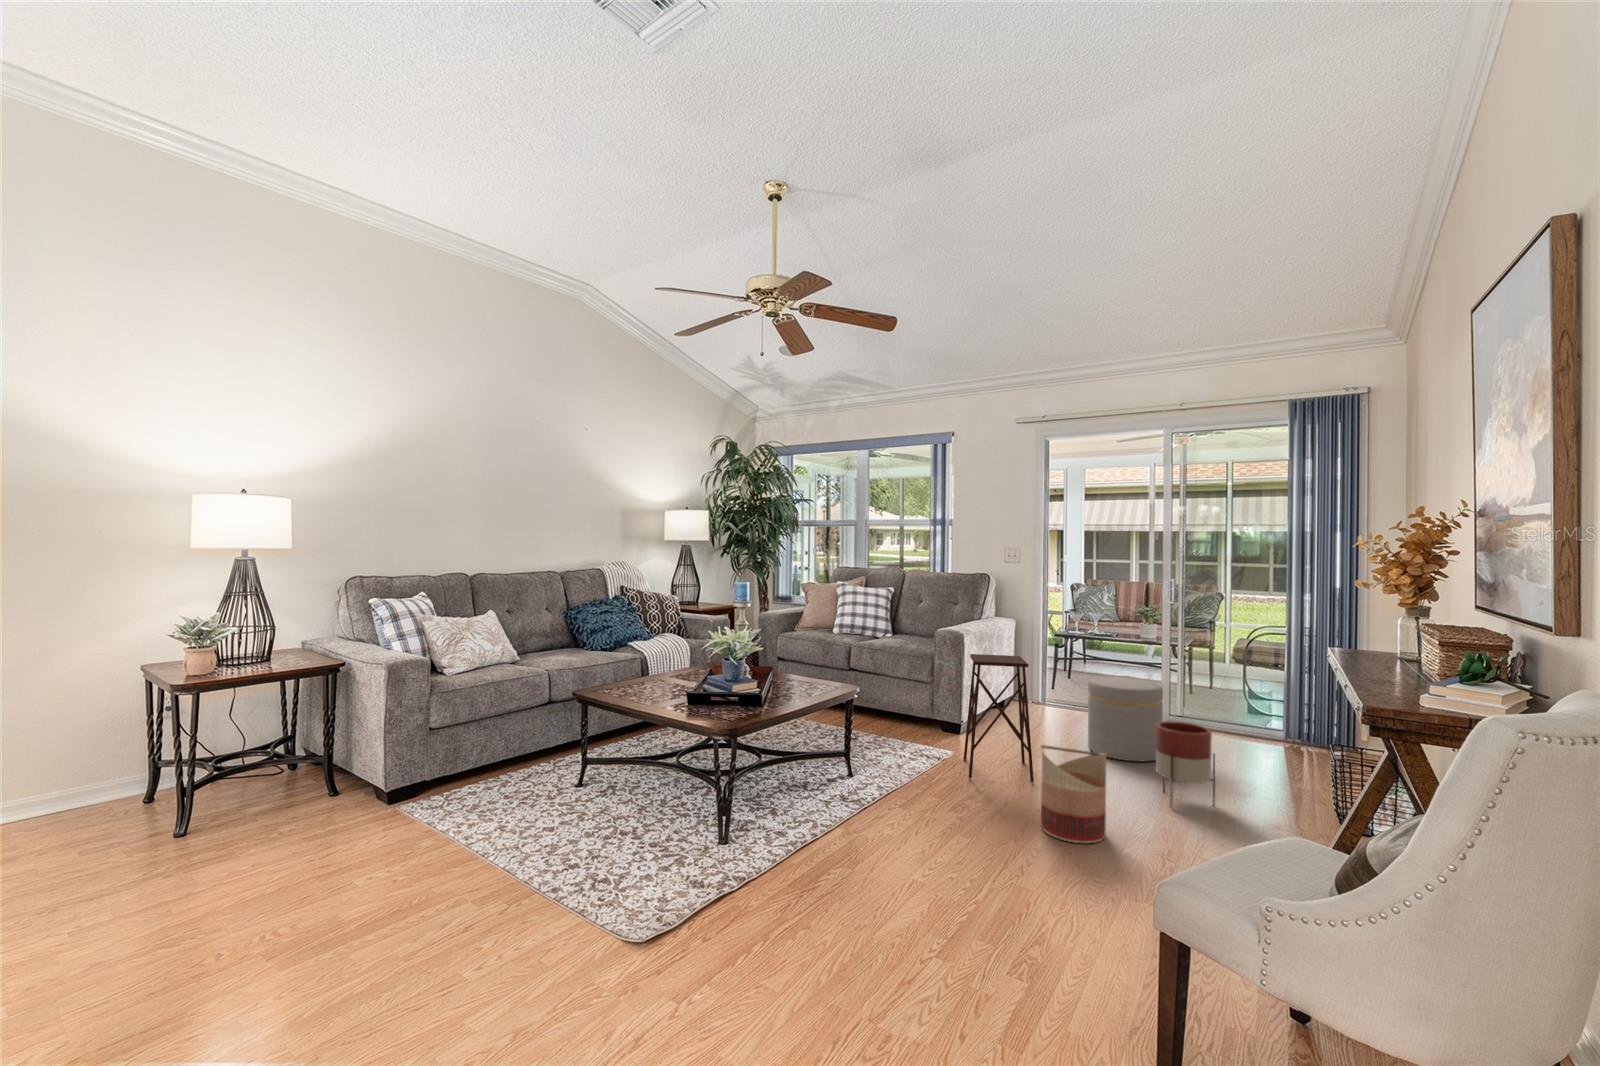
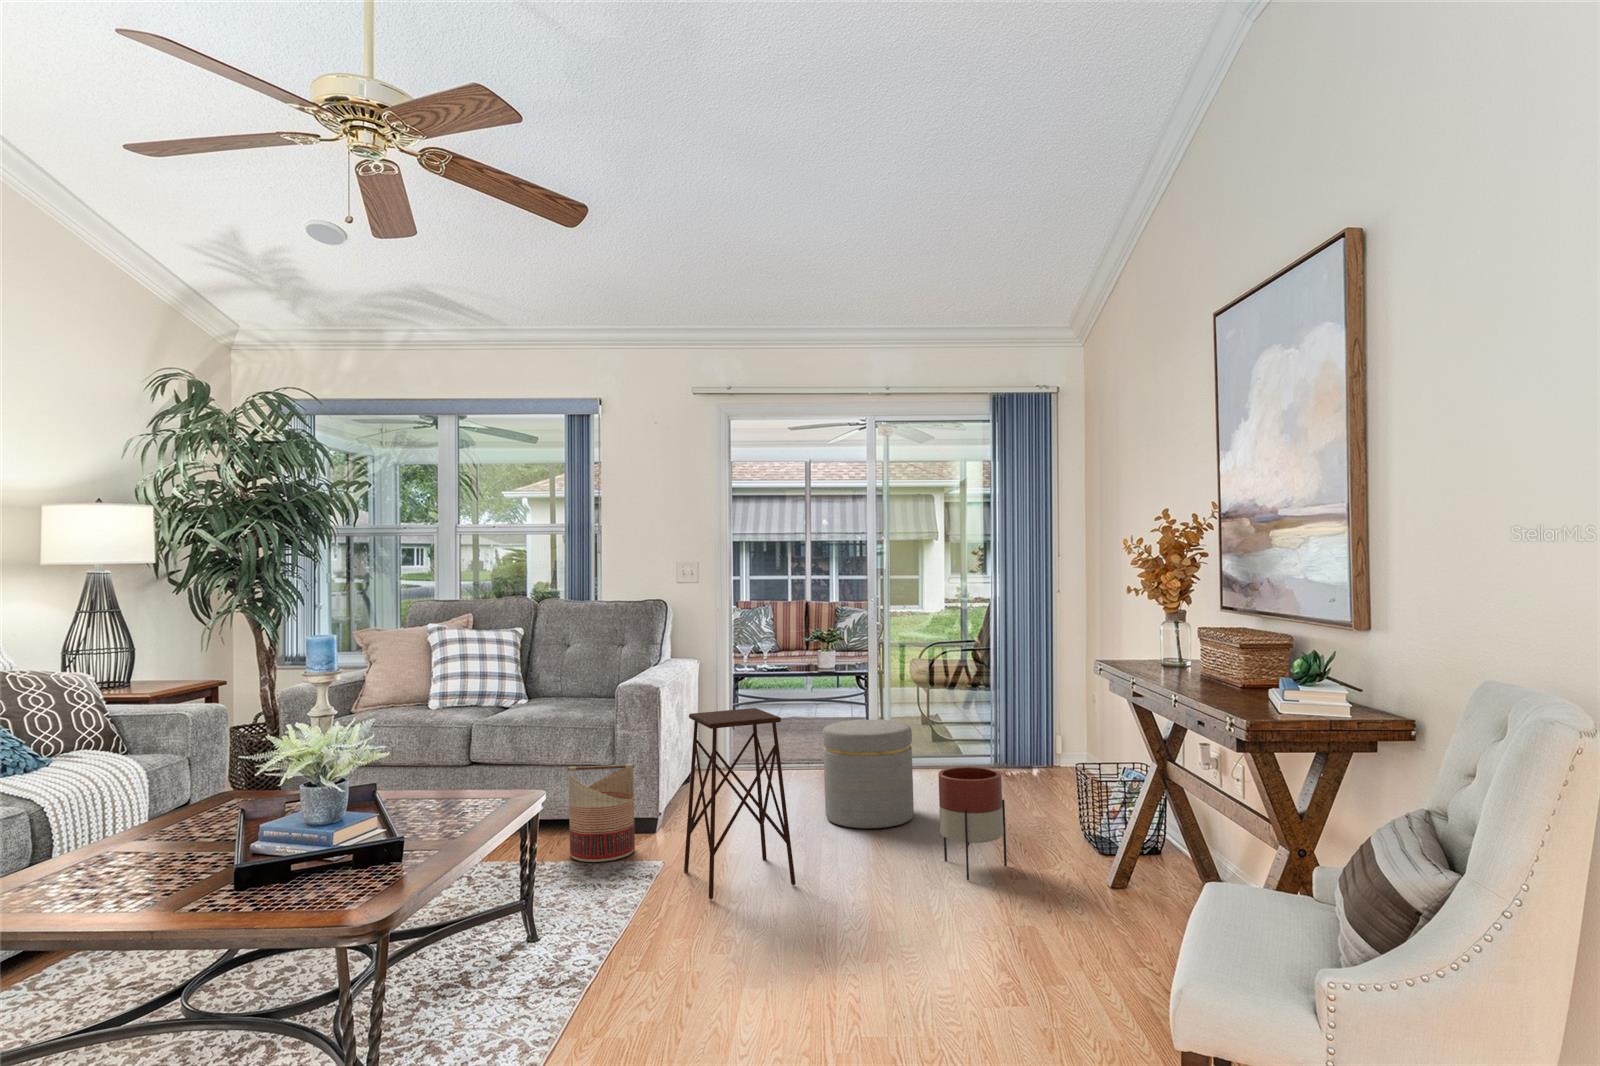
basket: present [1041,745,1108,843] -> present [568,764,635,862]

